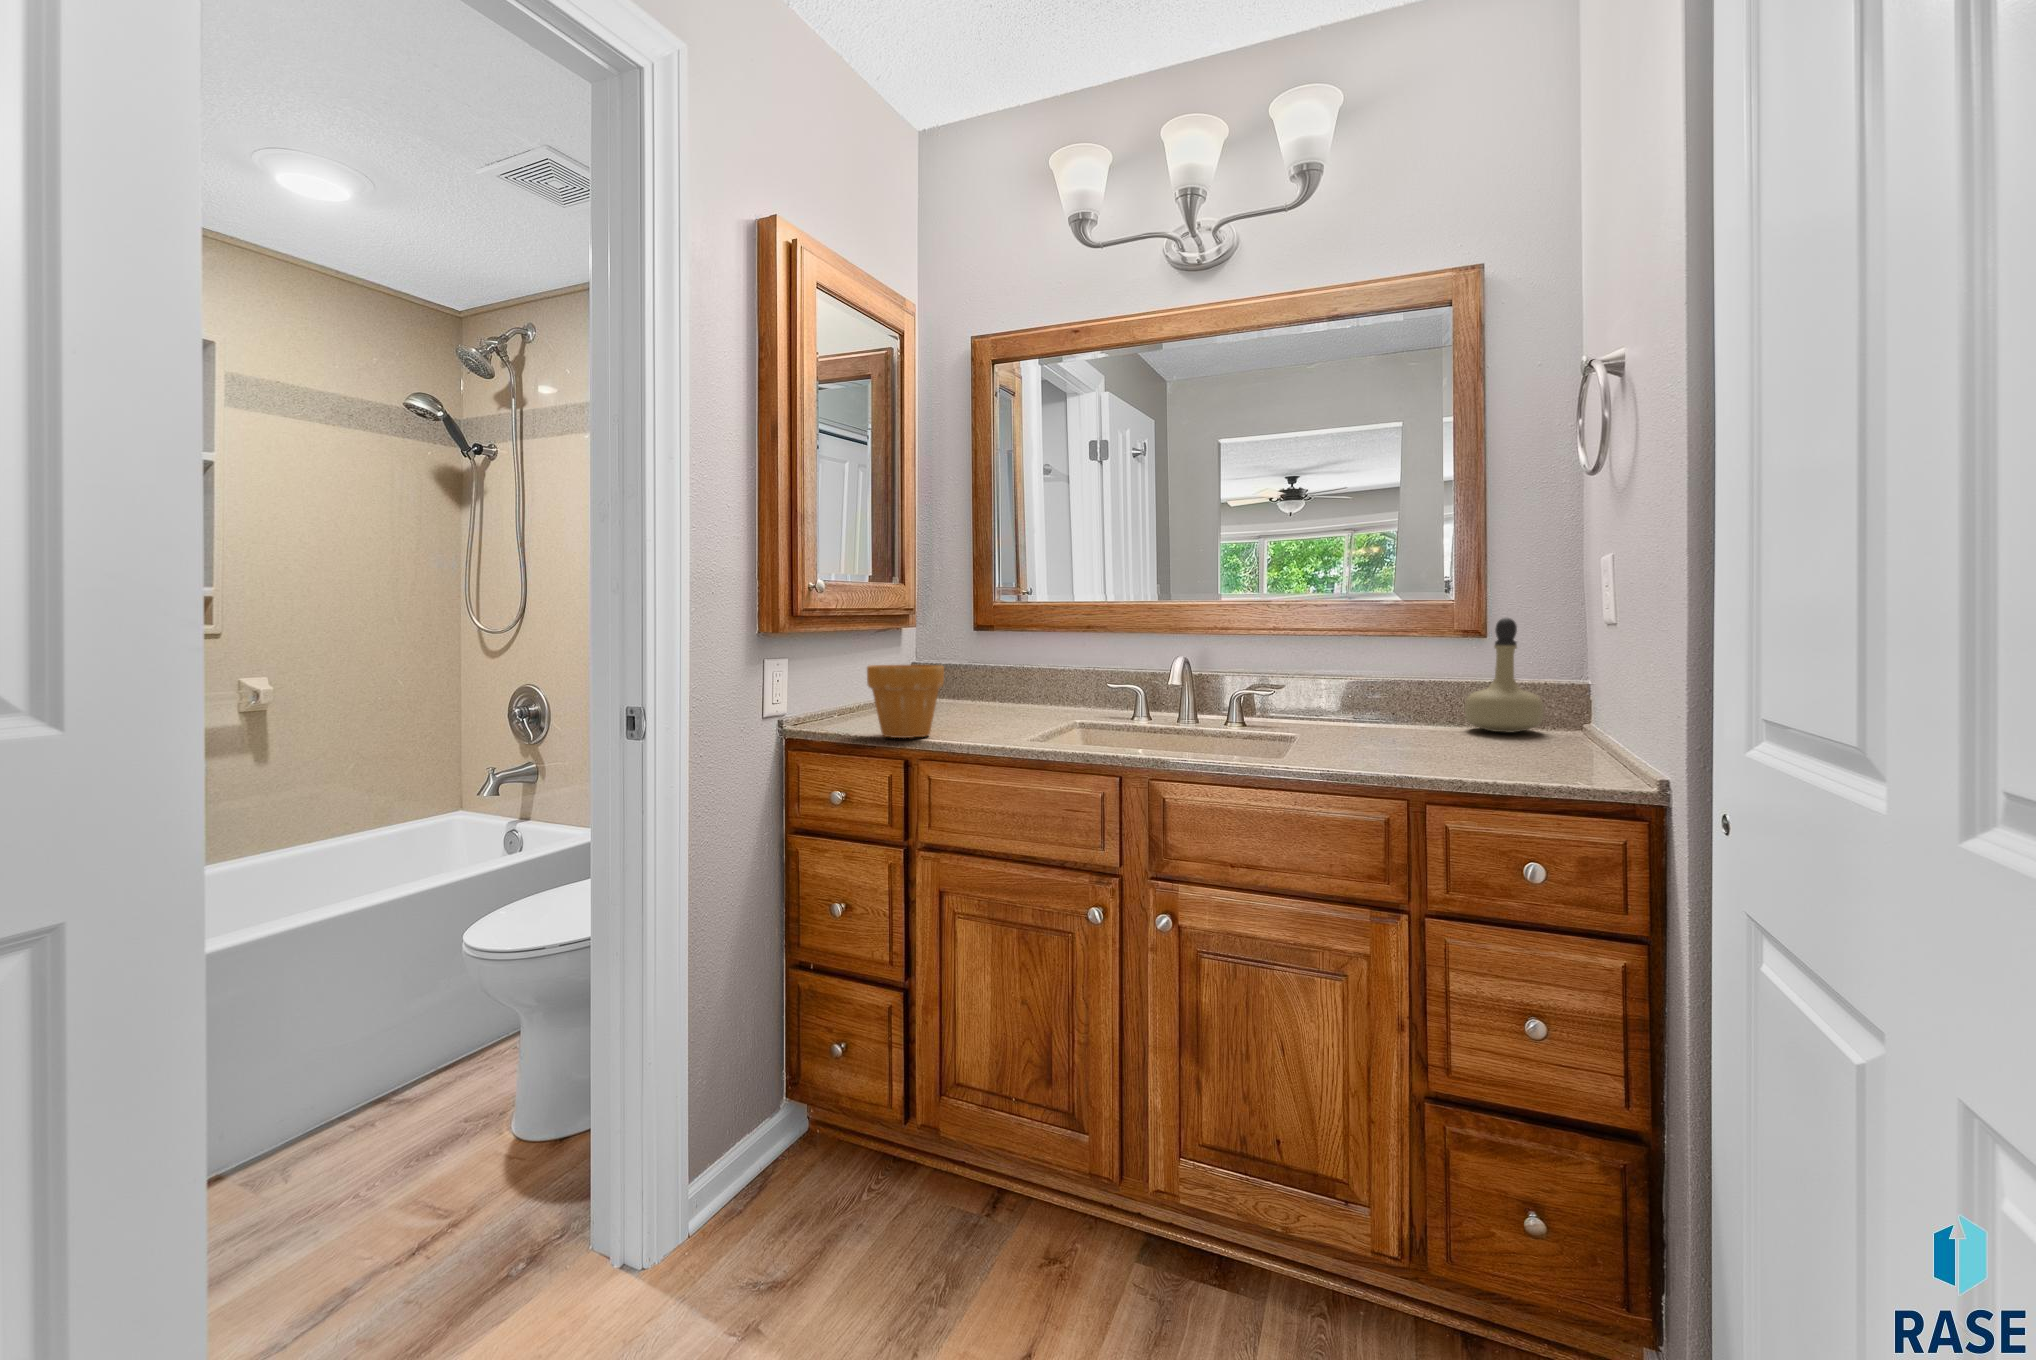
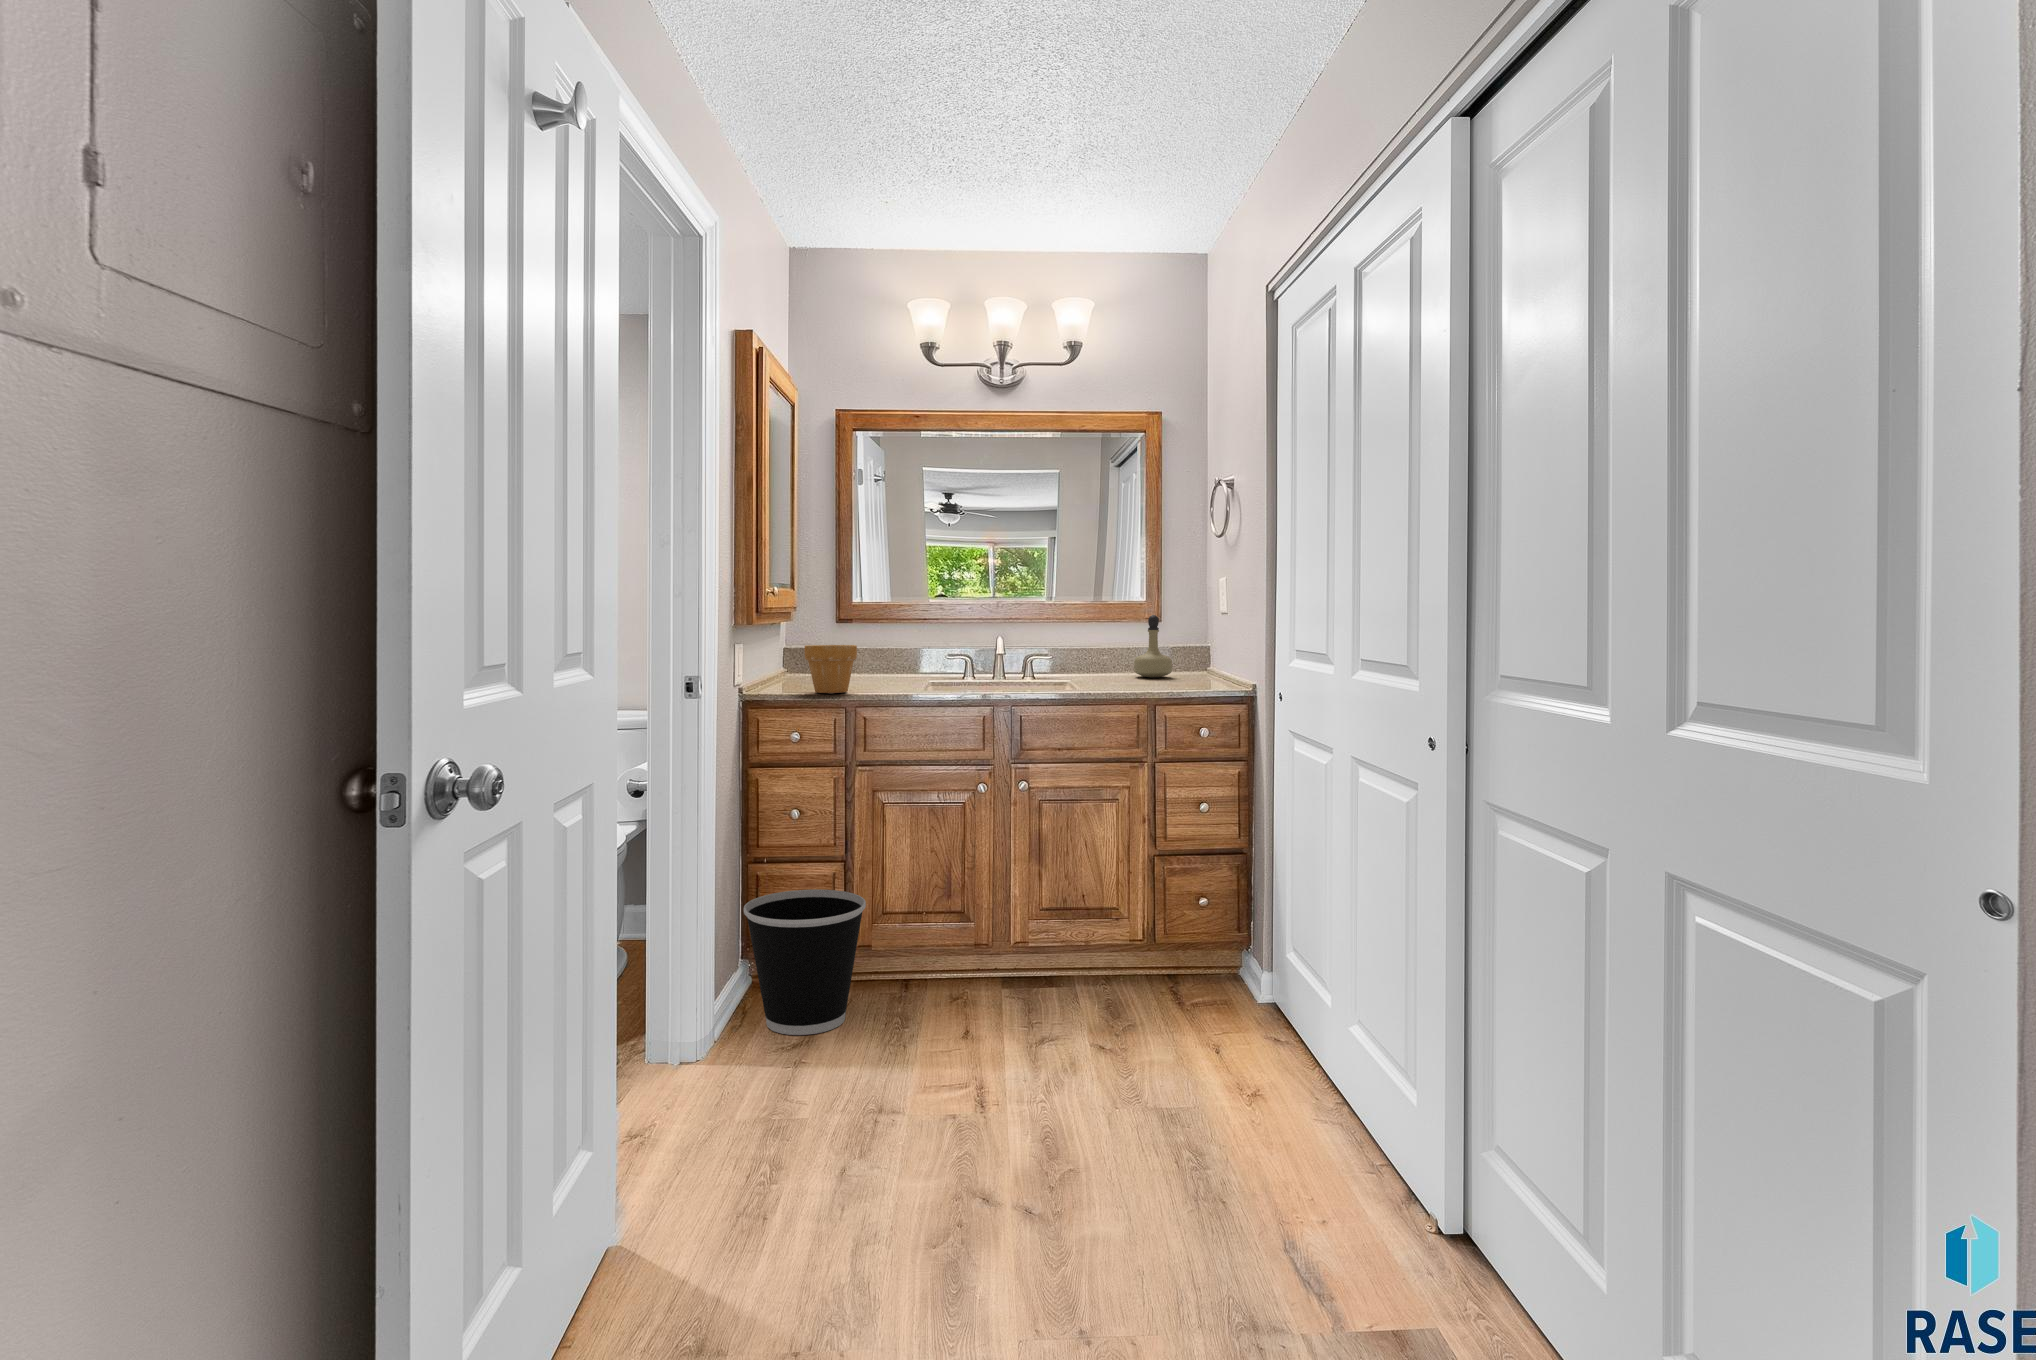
wastebasket: none [707,1025,893,1275] -> present [744,890,866,1035]

